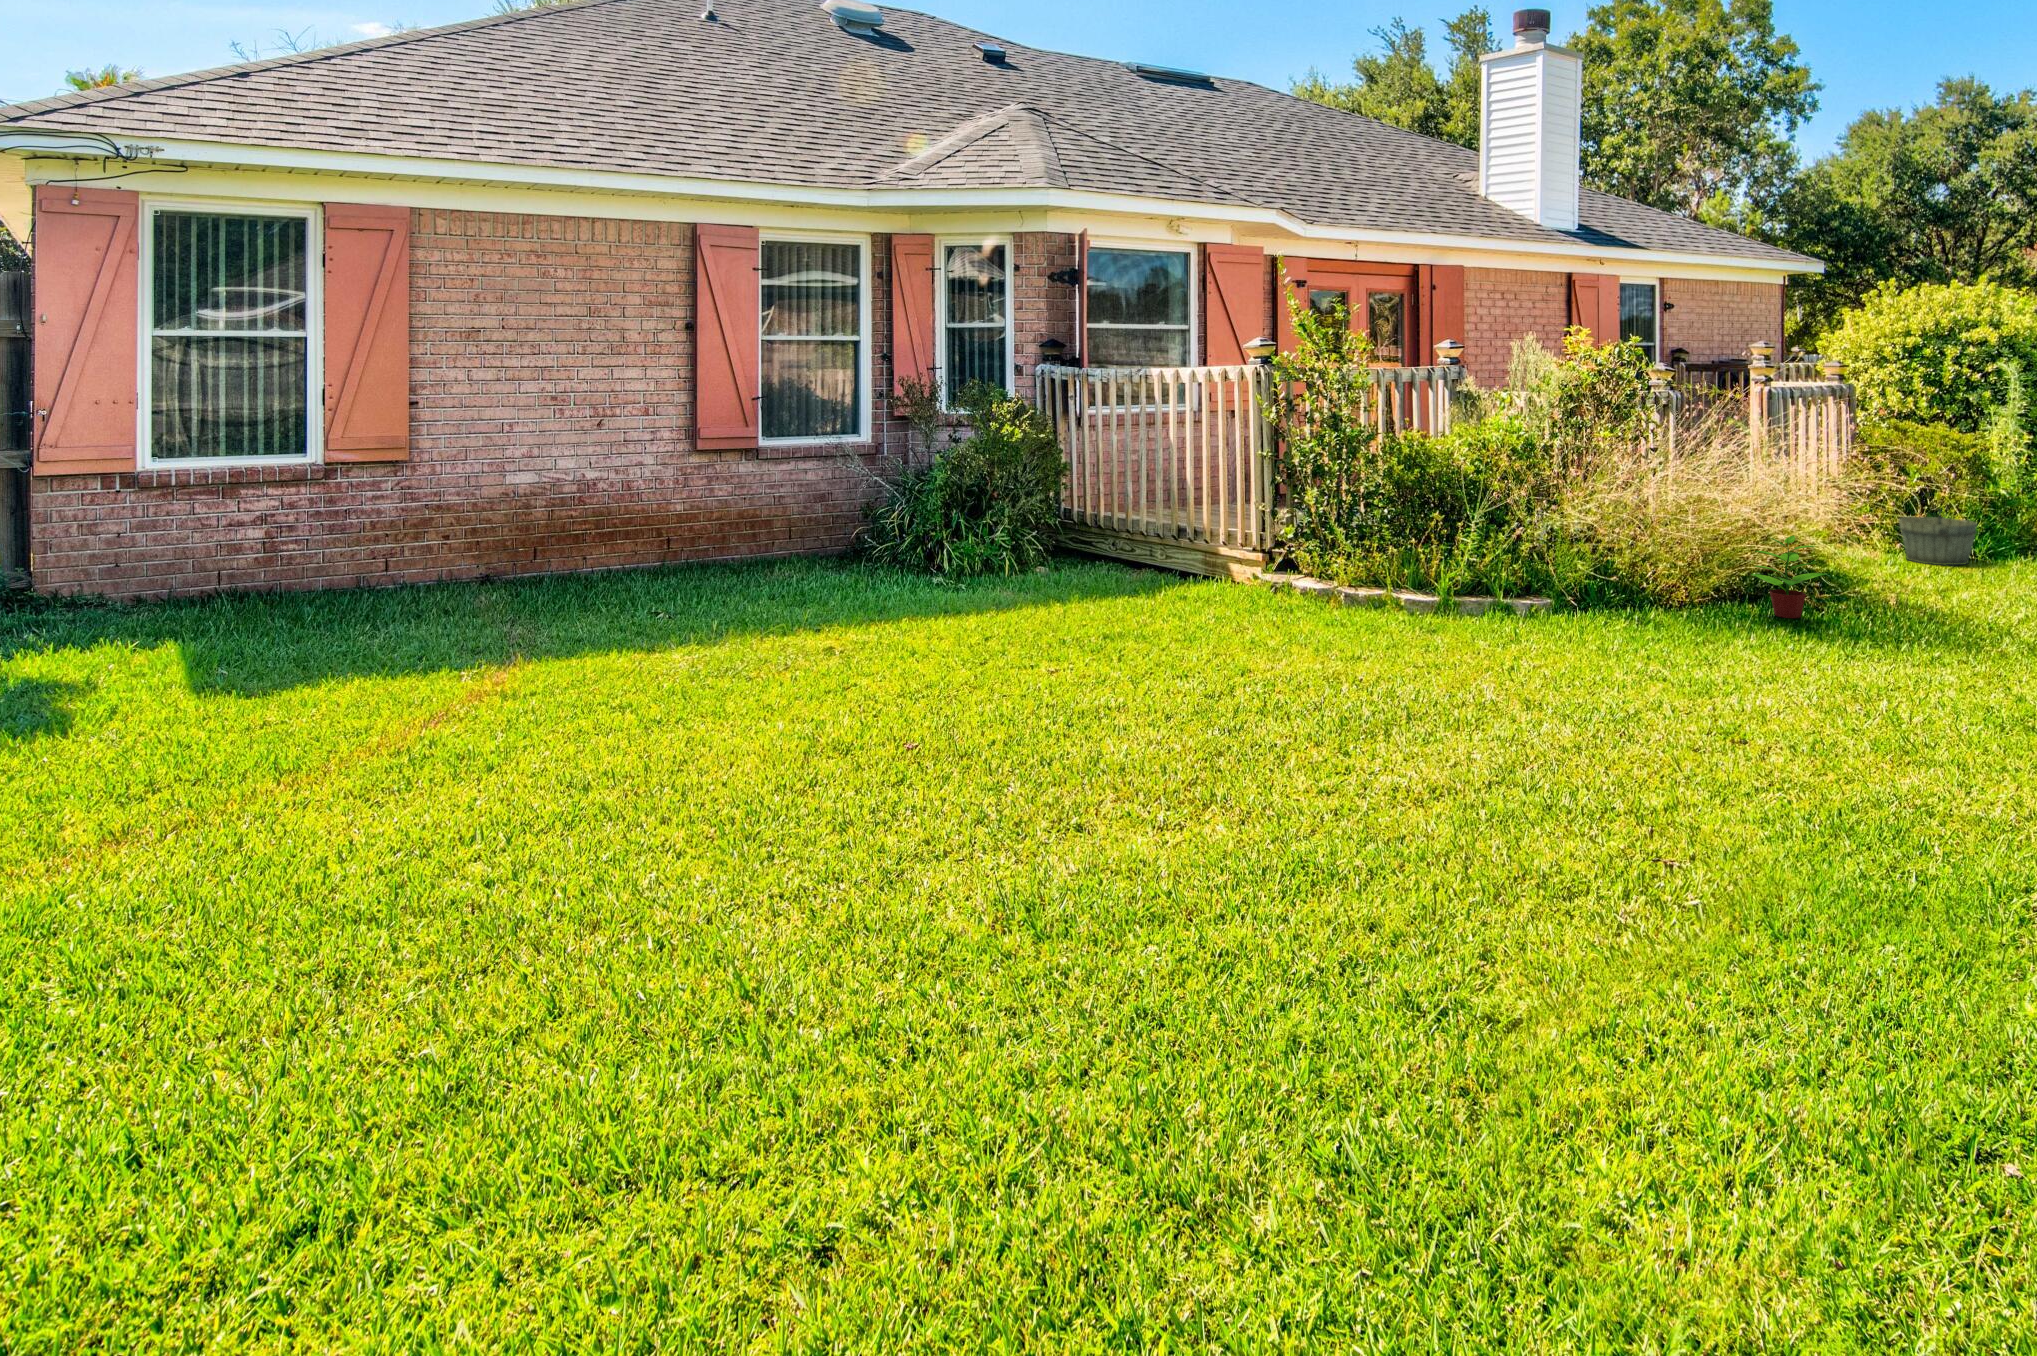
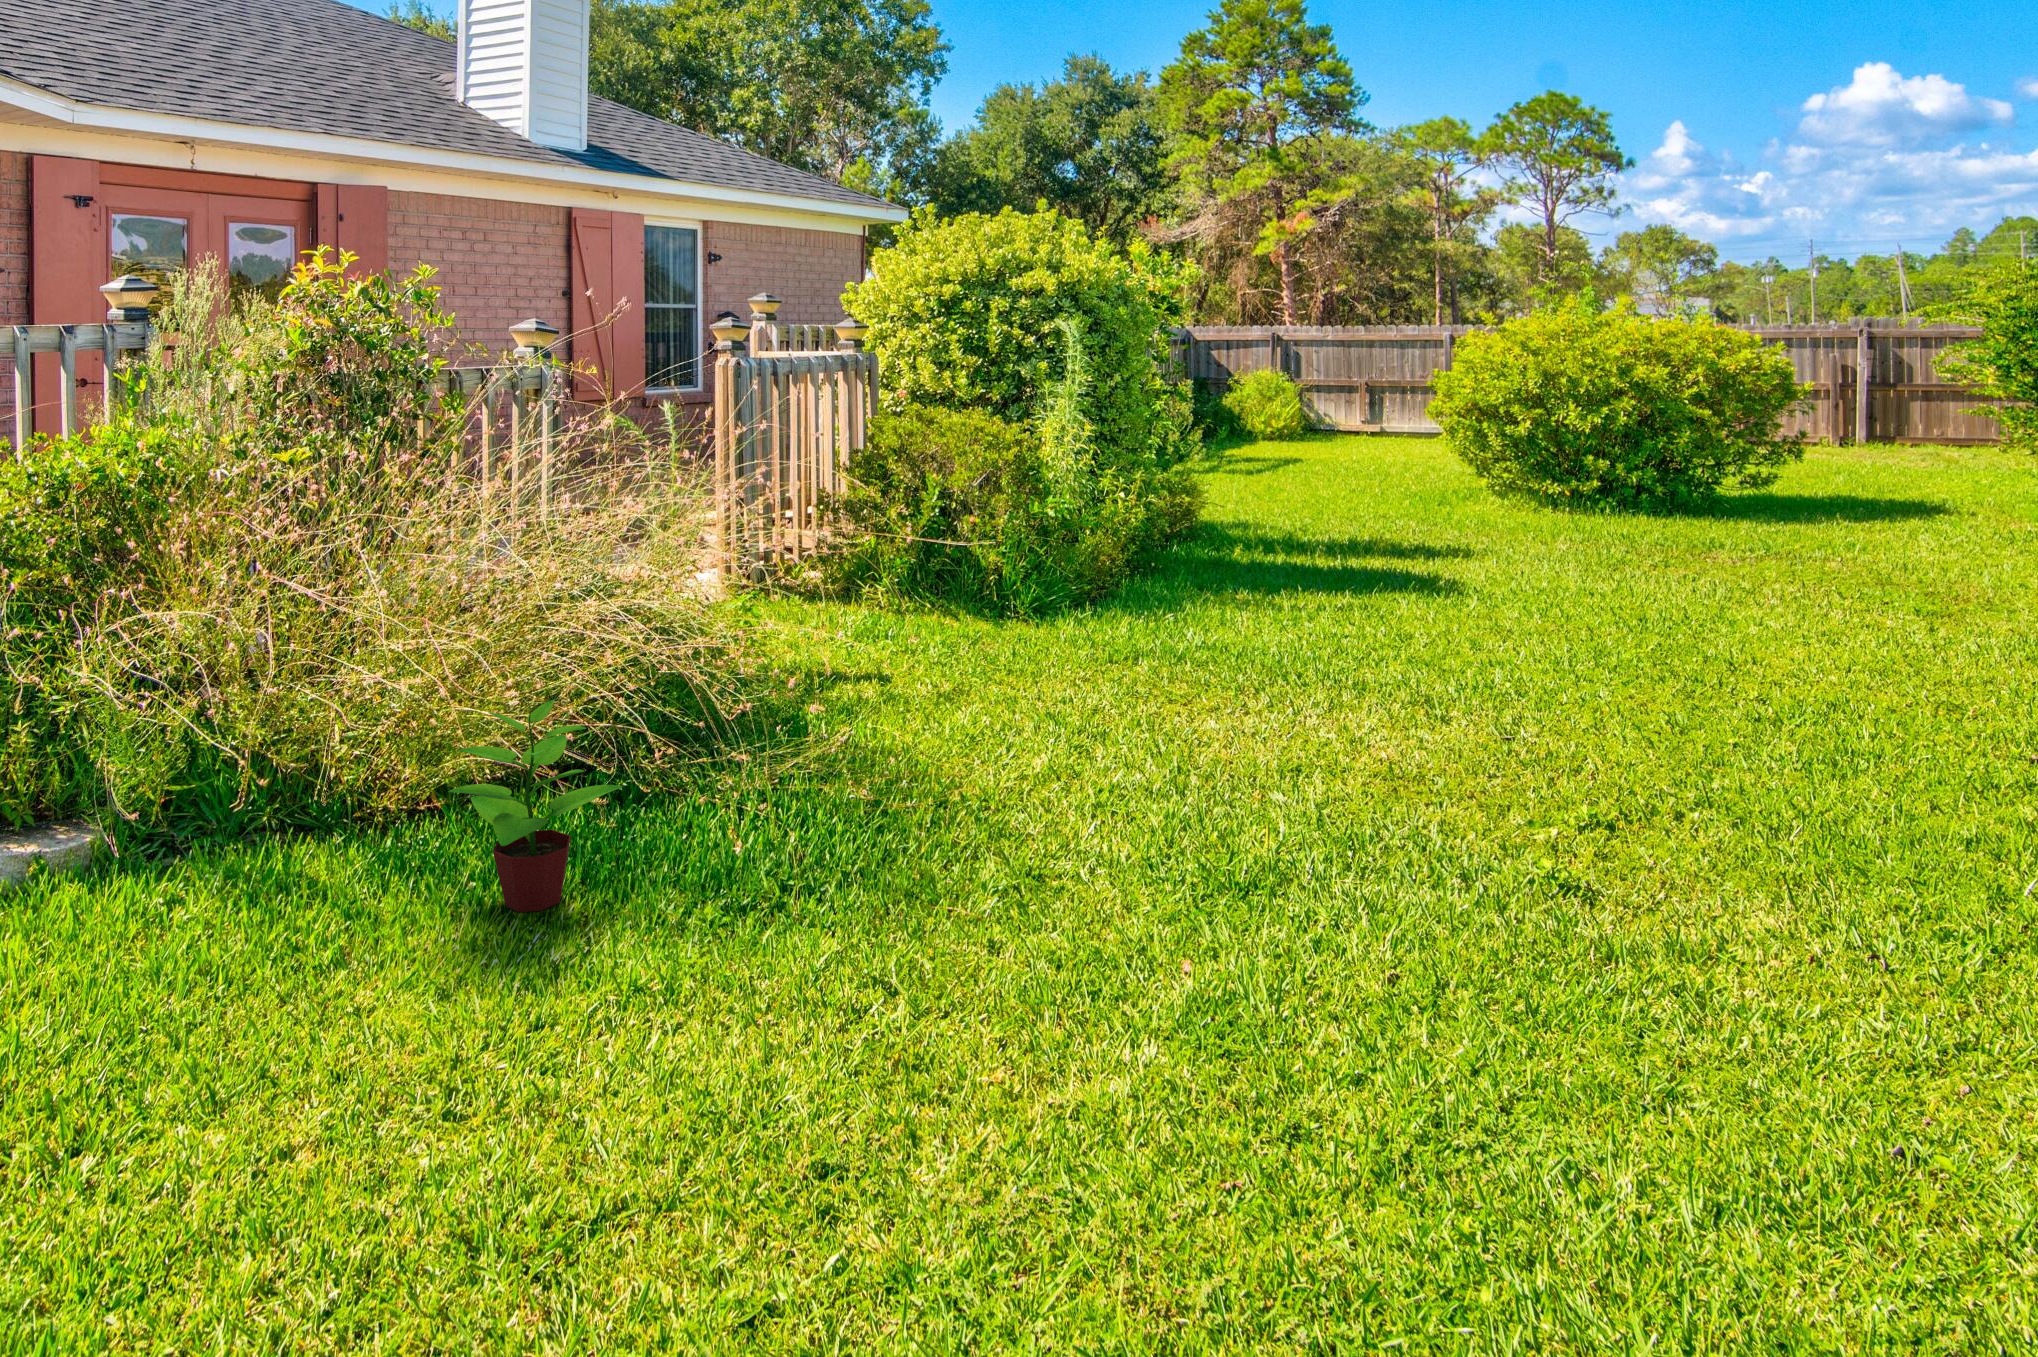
wooden bucket: present [1899,509,1977,565] -> none [901,552,1011,657]

